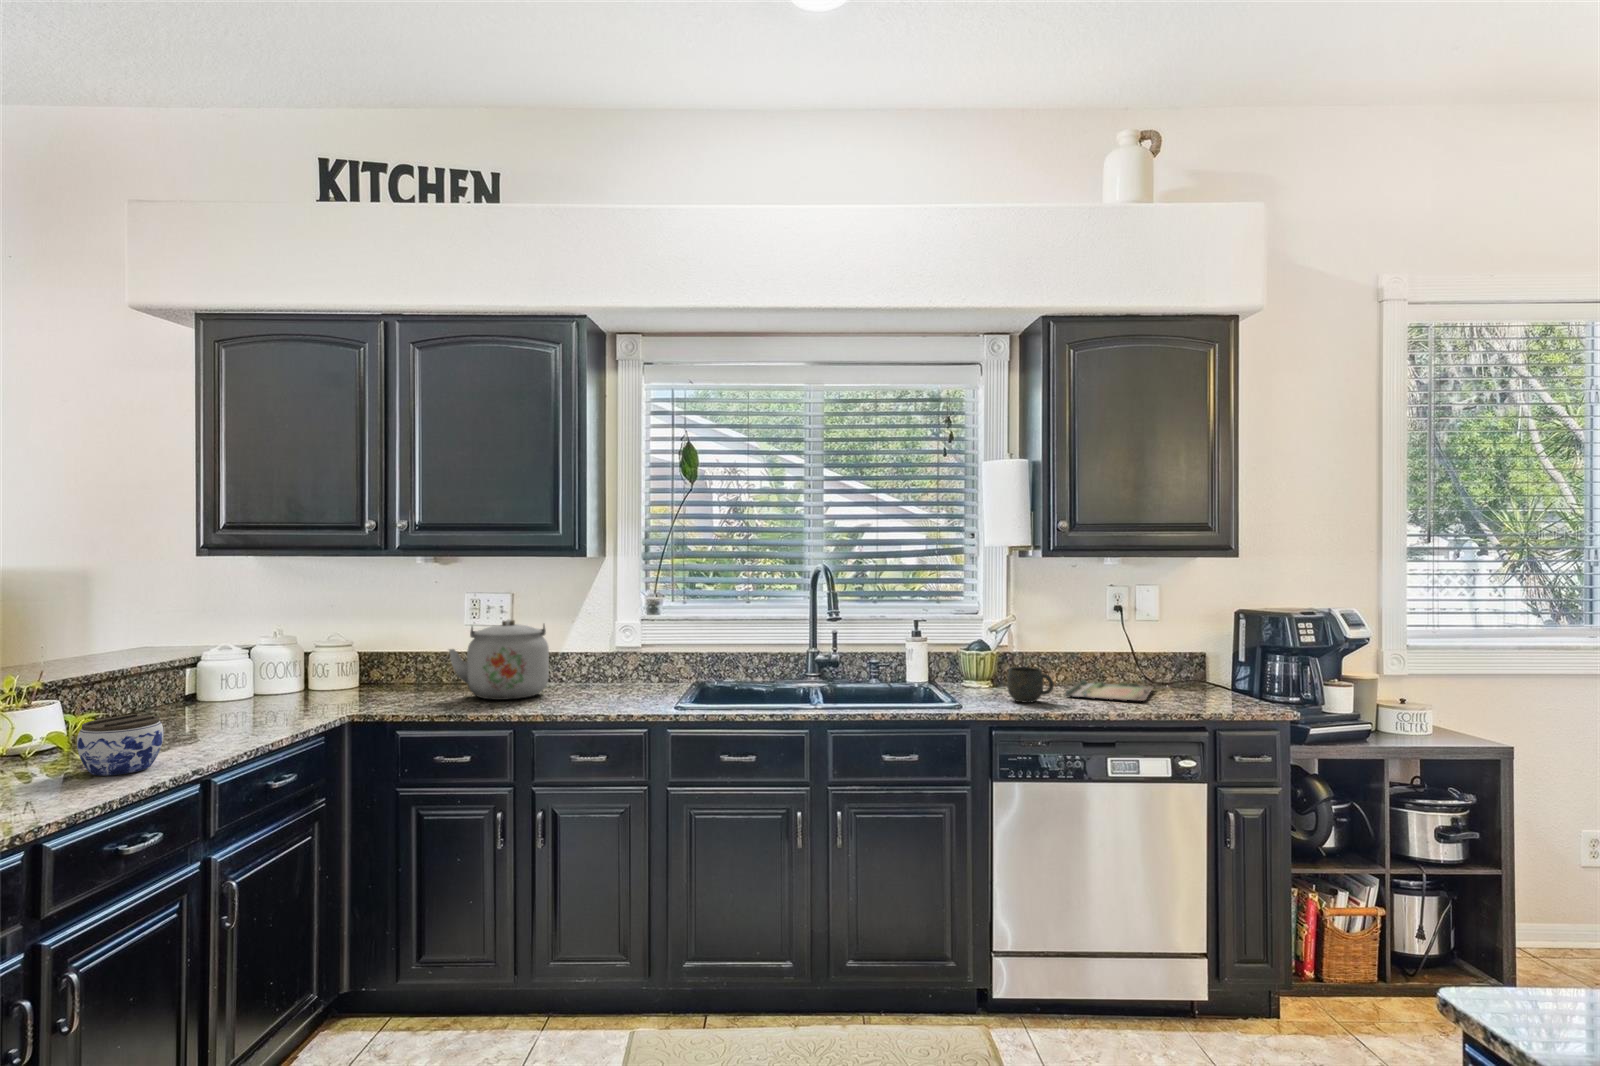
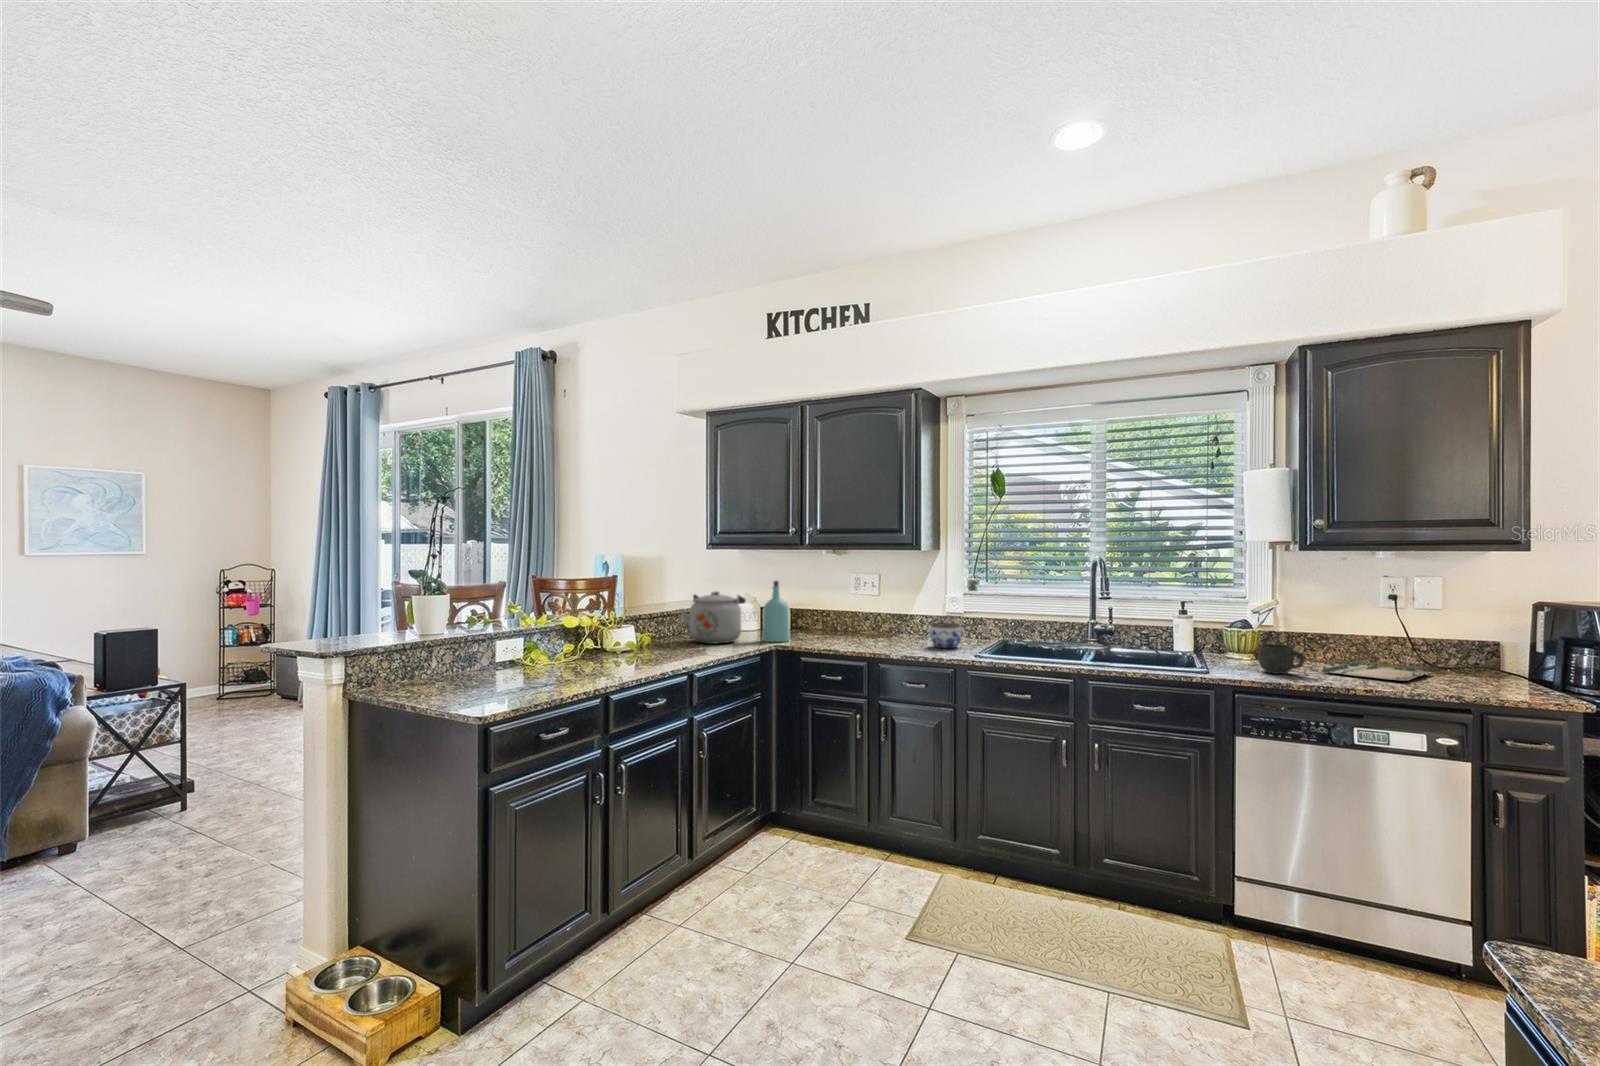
bottle: none [317,608,368,712] -> present [762,581,790,642]
kettle: present [449,620,549,700] -> present [680,591,746,644]
jar: present [77,714,164,776] -> present [930,622,962,648]

